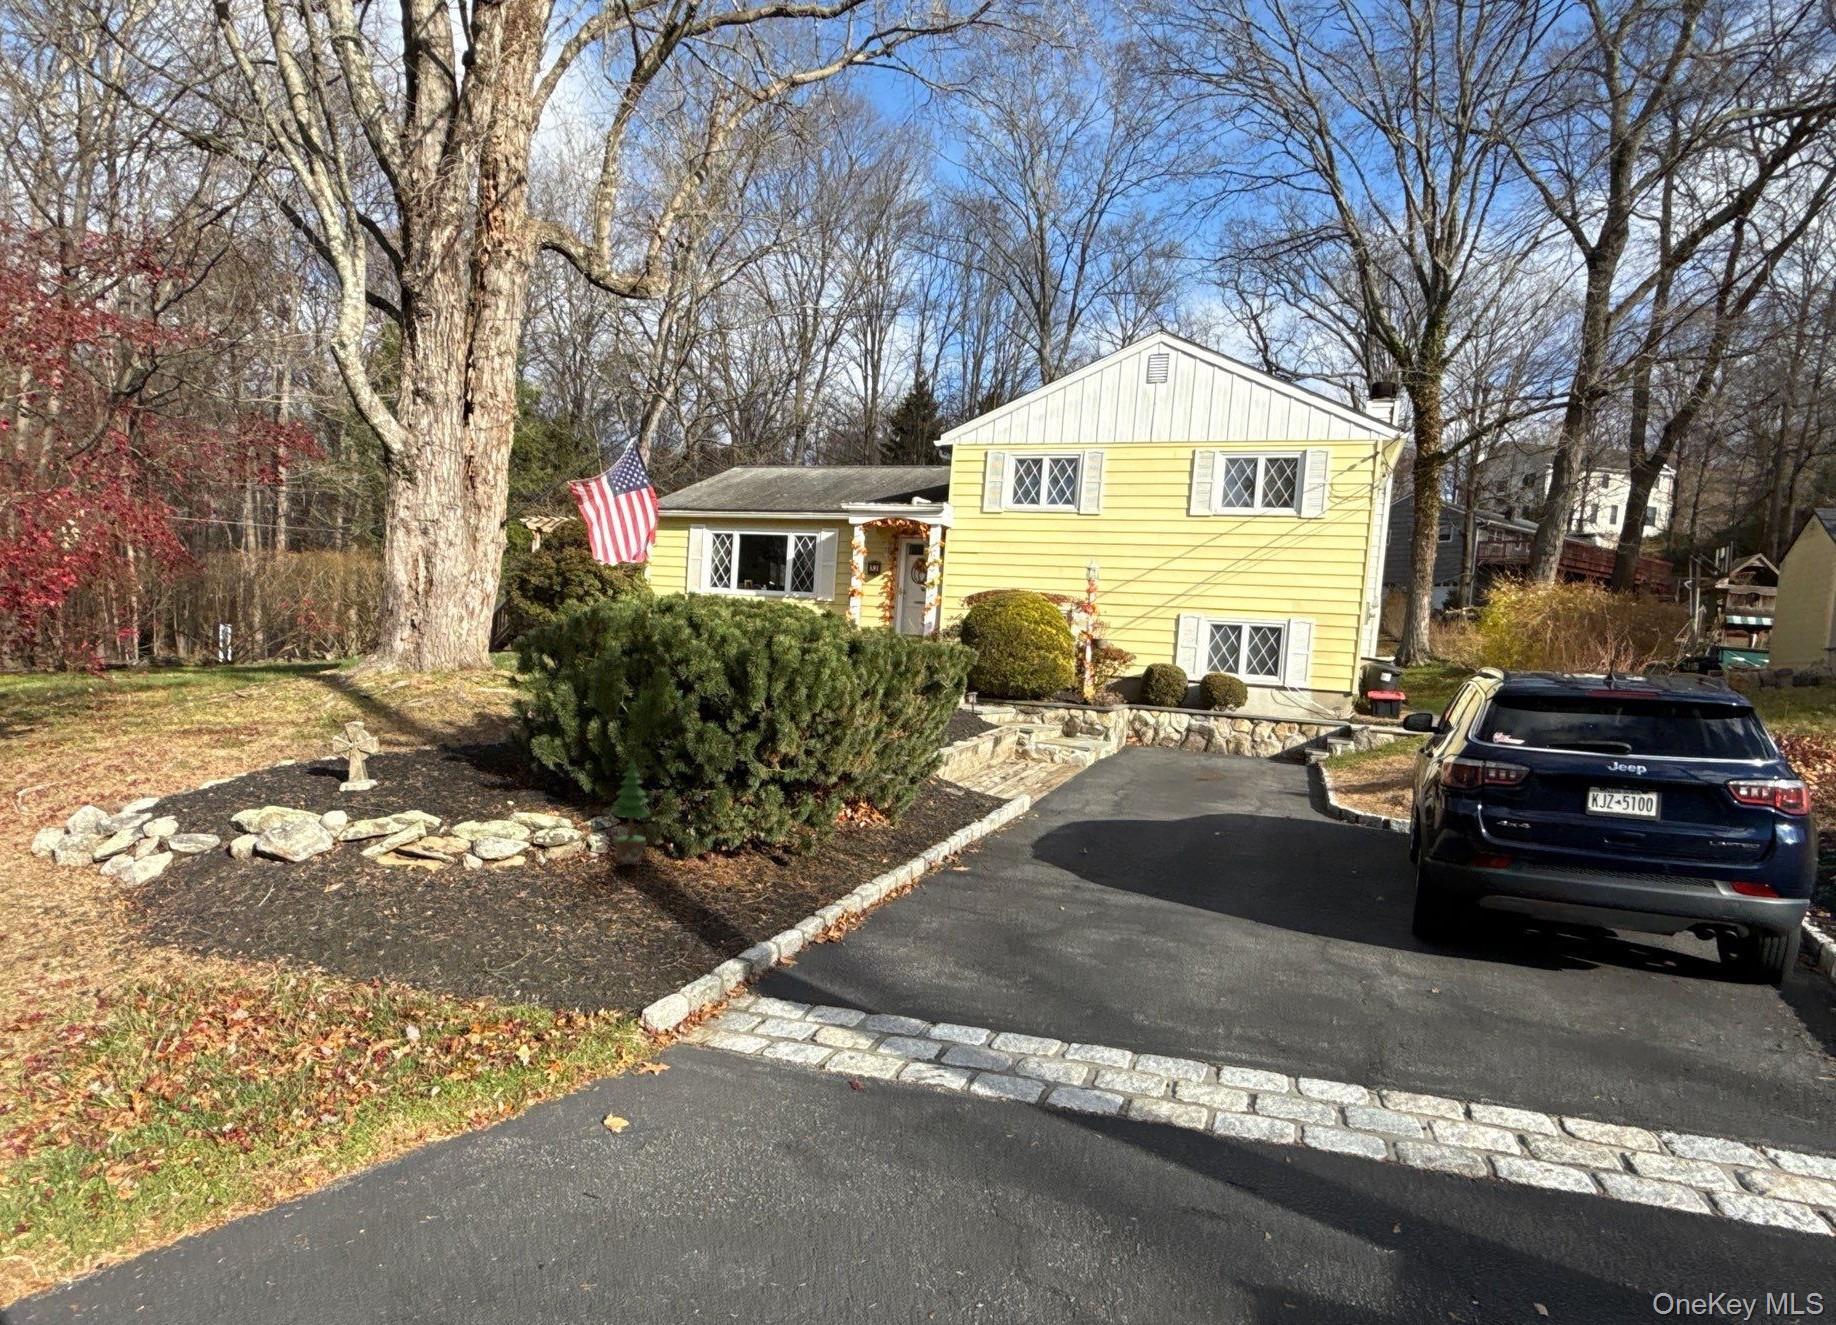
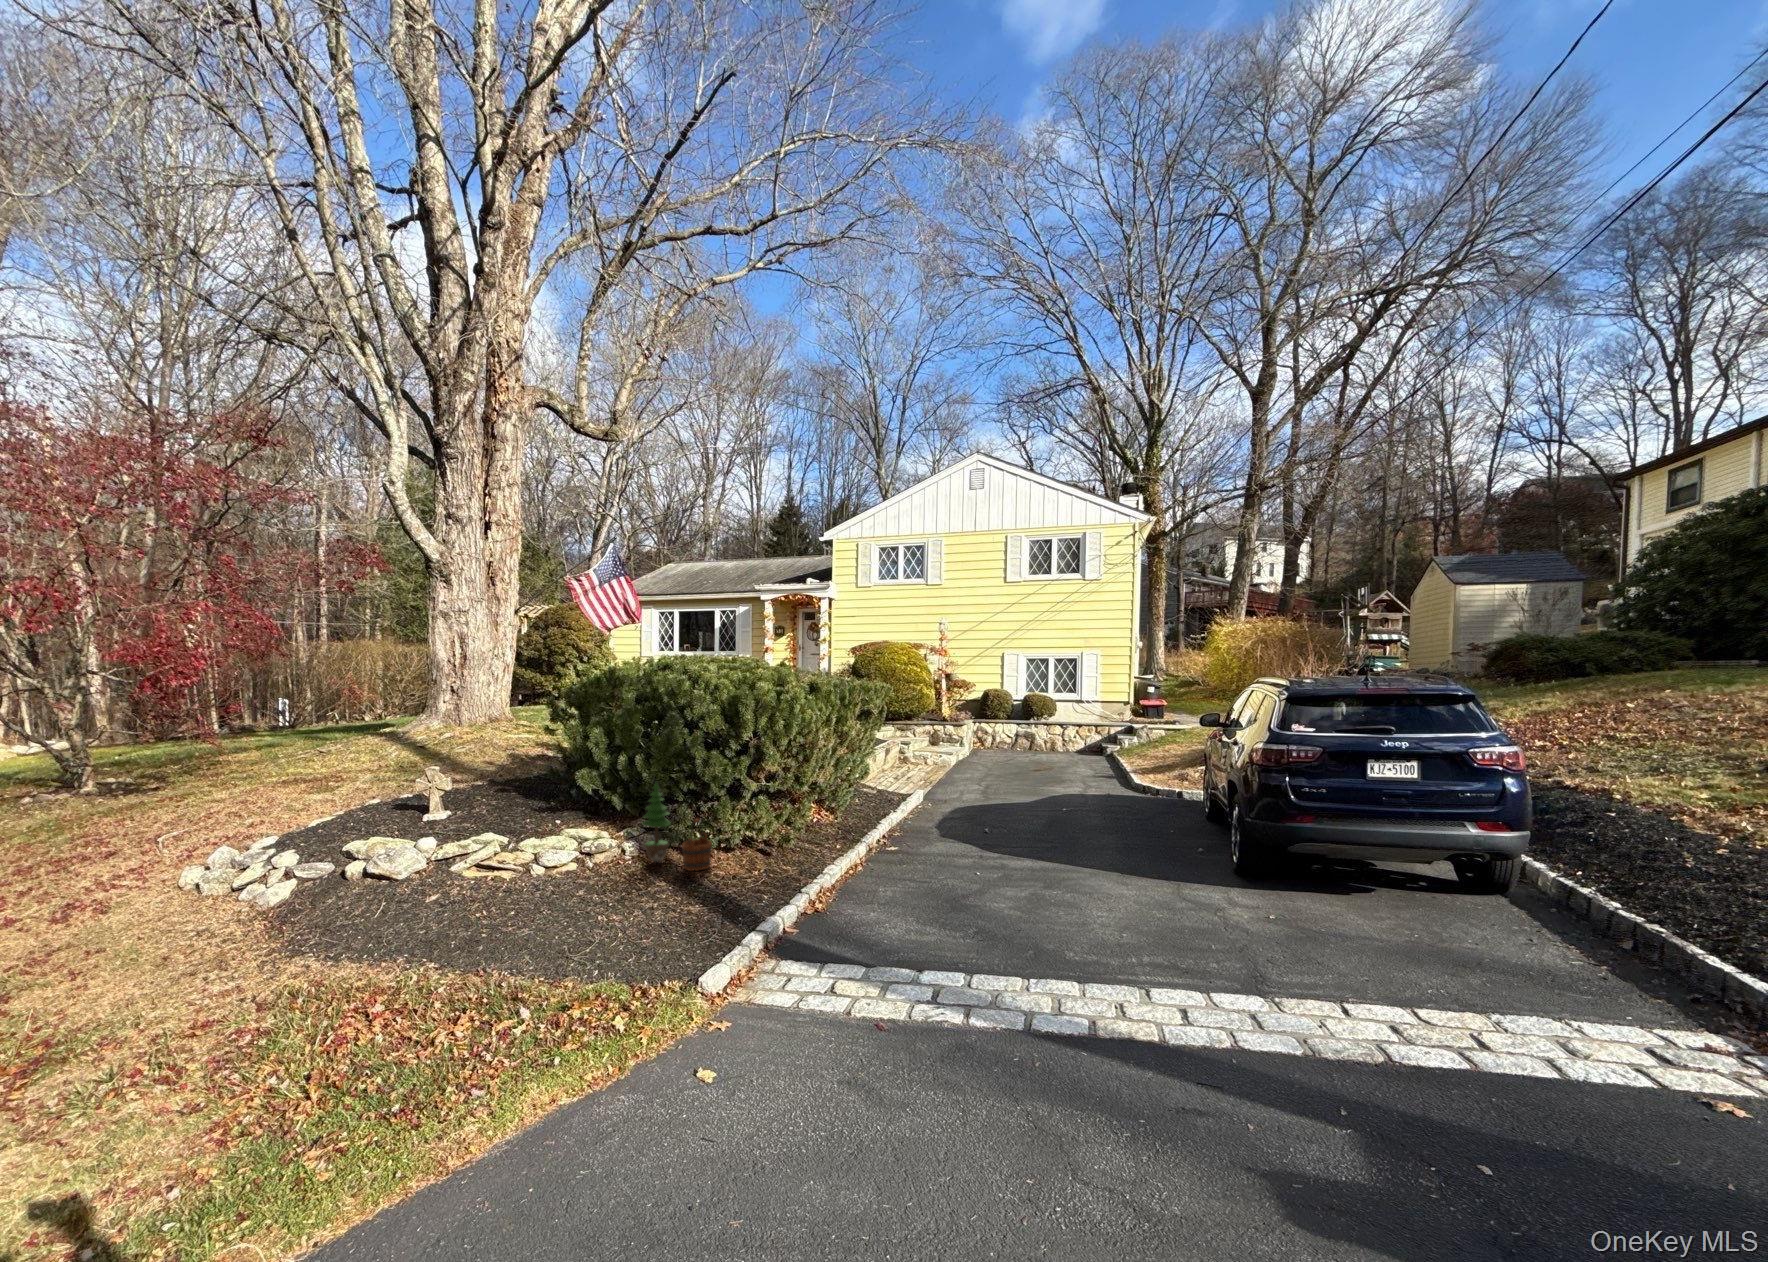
wooden bucket: none [660,810,700,878] -> present [682,819,712,871]

